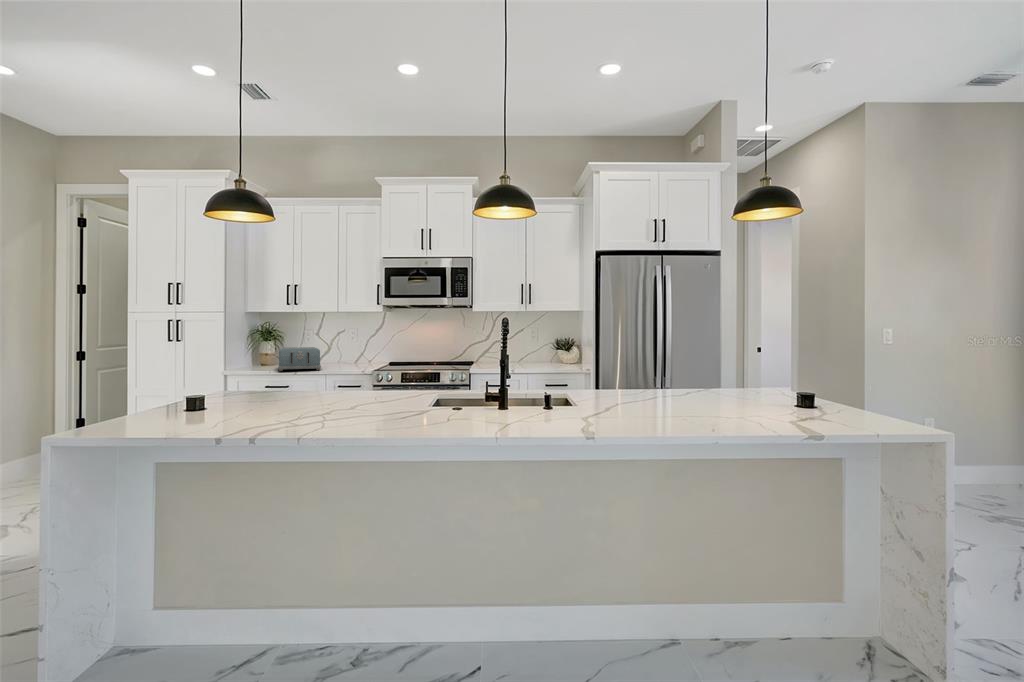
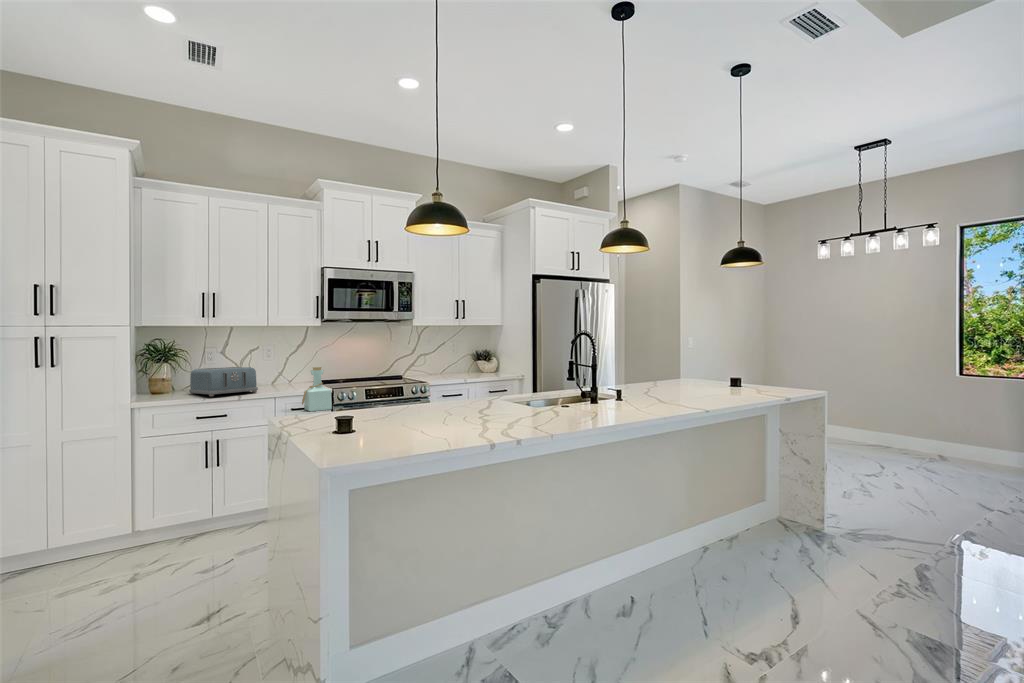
bottle: none [334,350,360,390] -> present [302,367,332,412]

